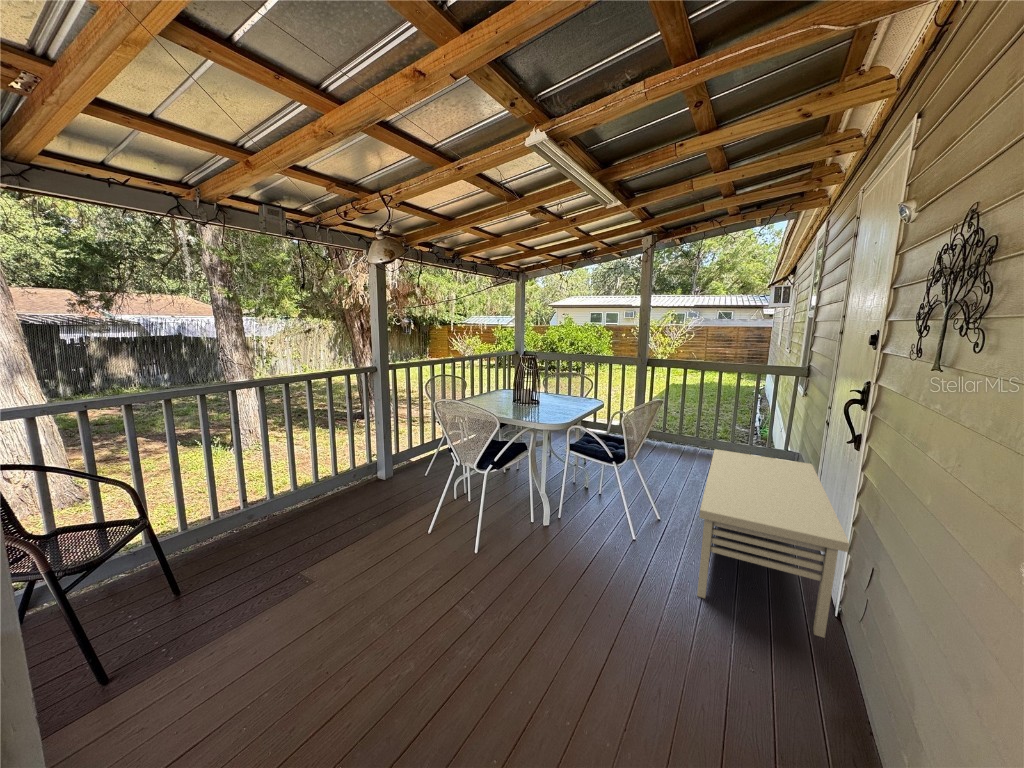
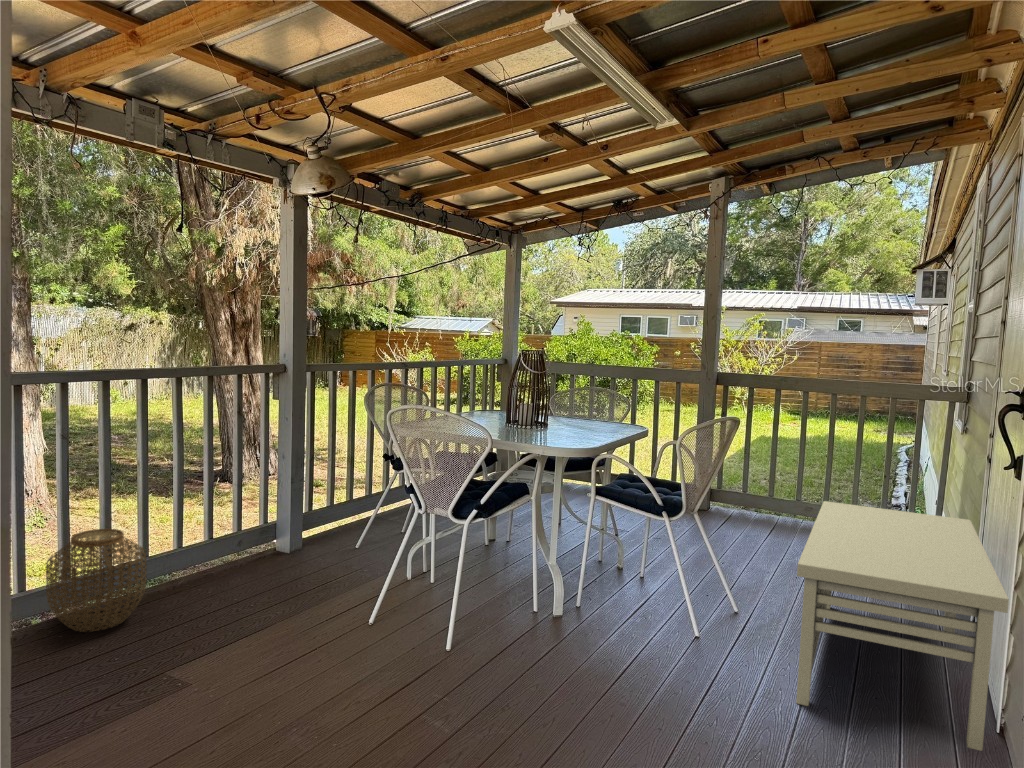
woven basket: none [229,478,293,543] -> present [46,529,147,632]

